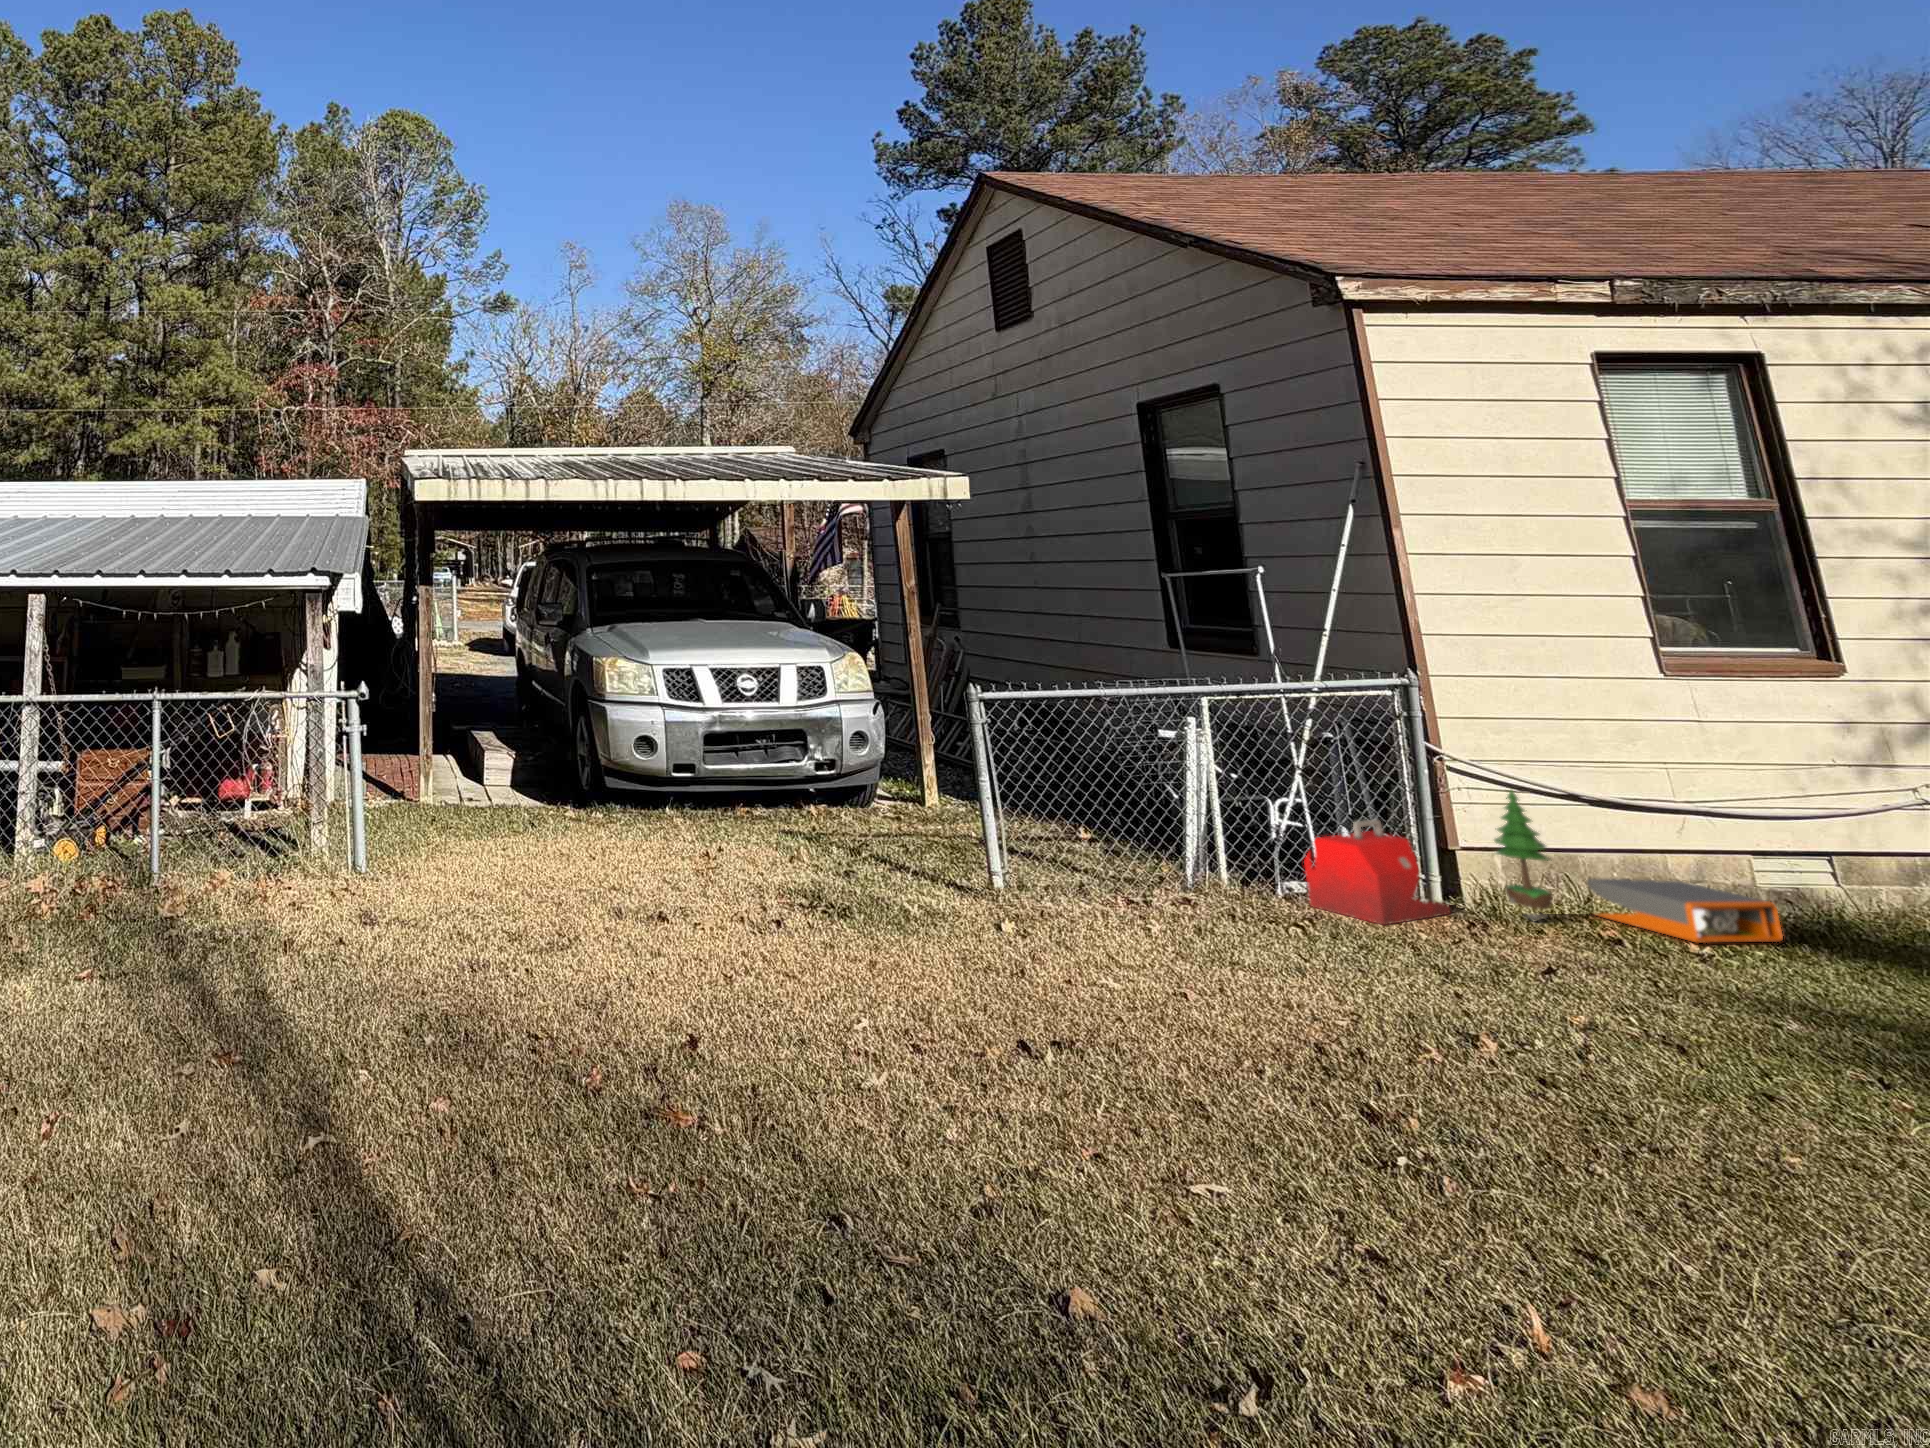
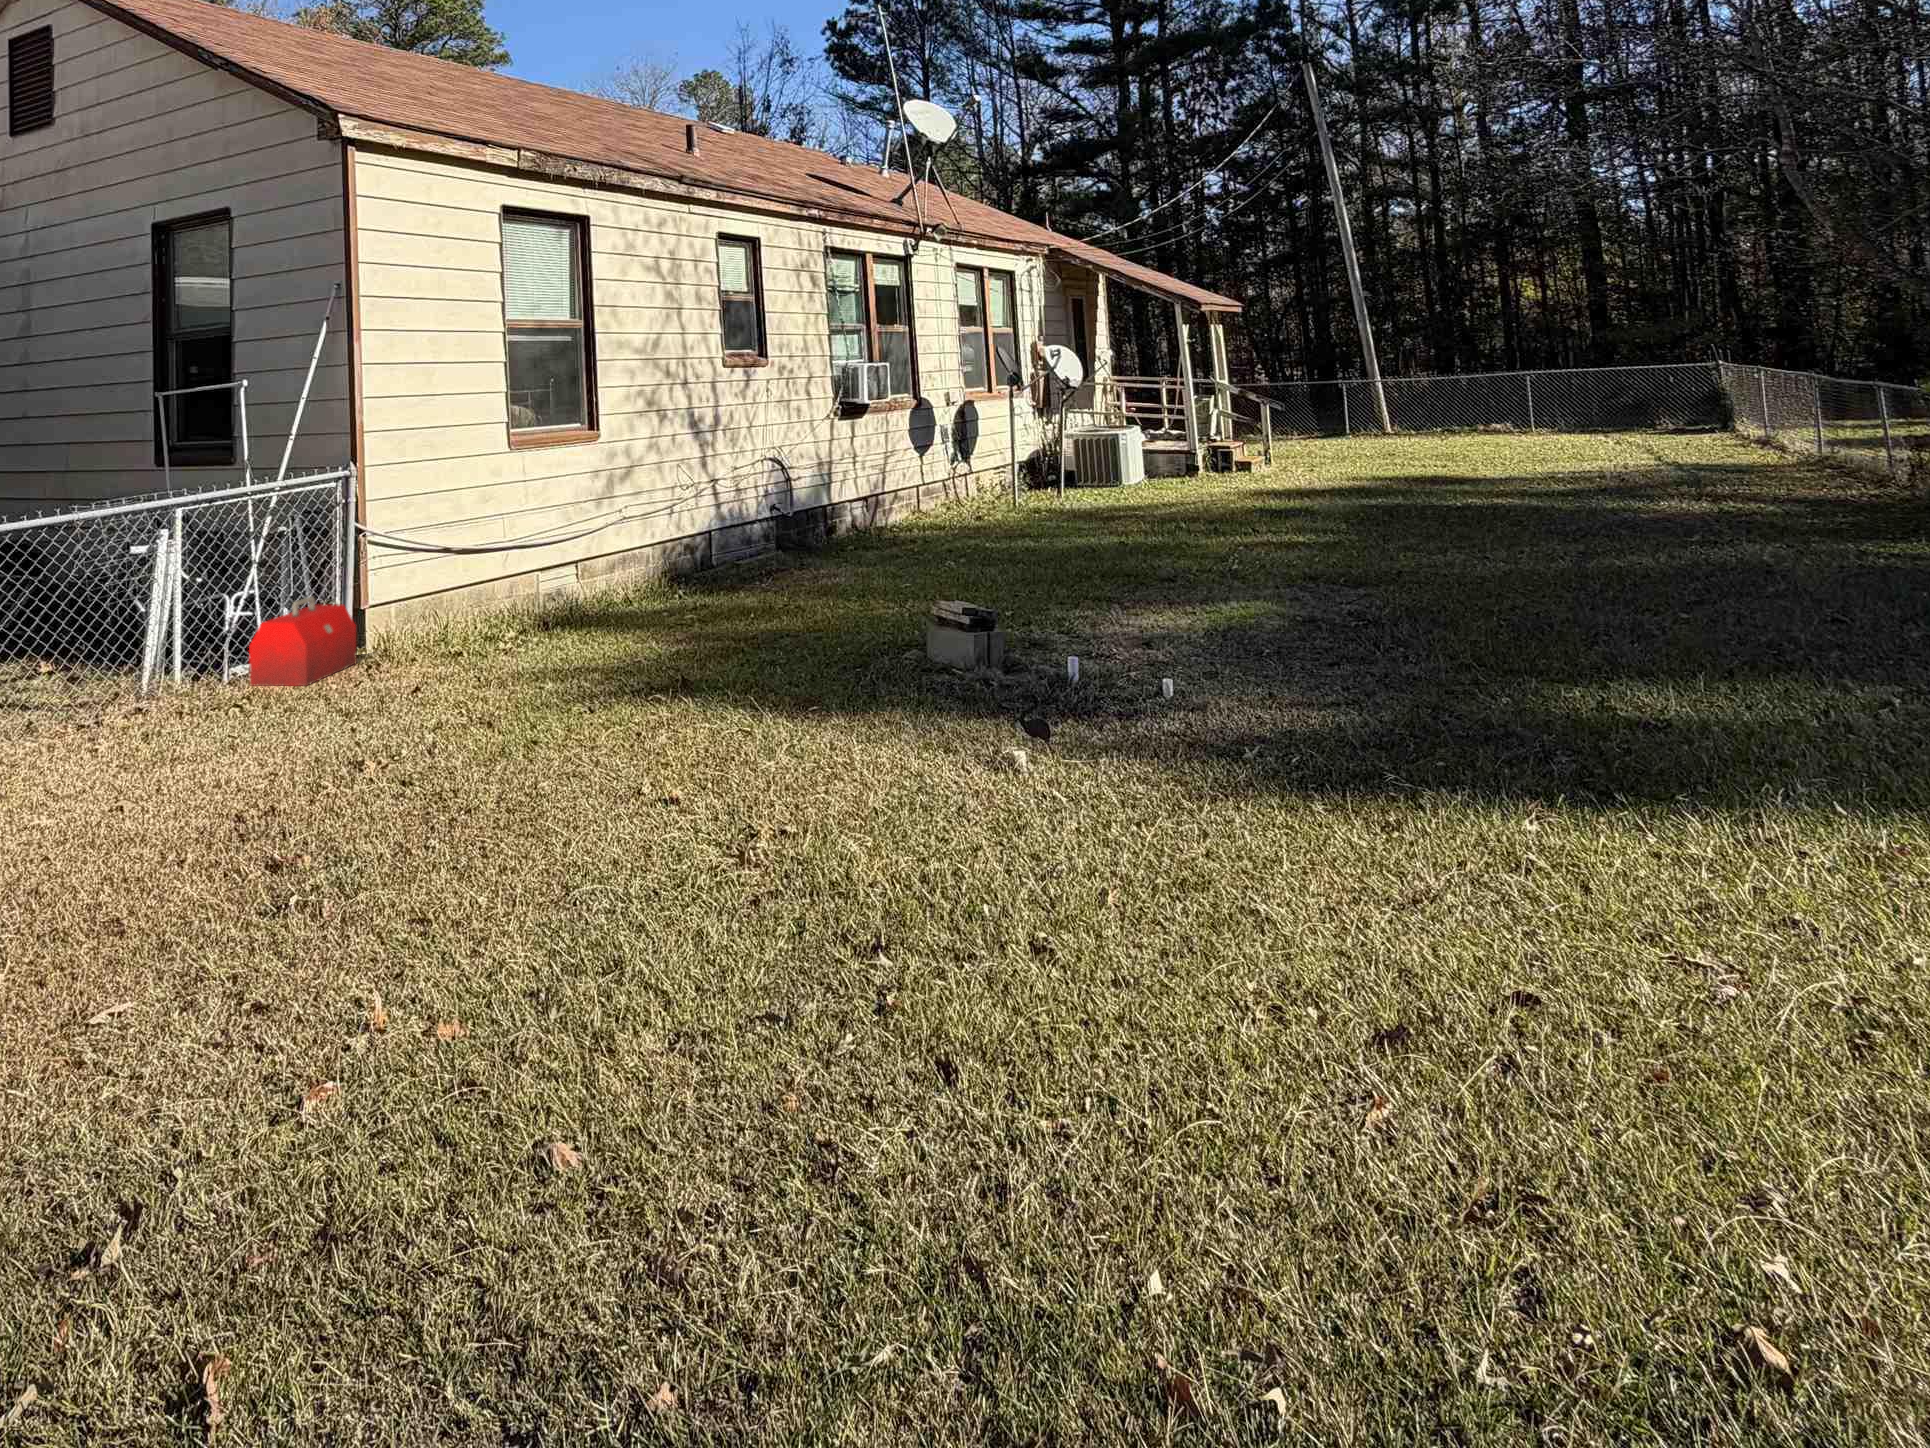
potted tree: present [1494,790,1553,921] -> none [391,551,429,655]
storage box: present [1587,879,1783,943] -> none [443,601,551,643]

